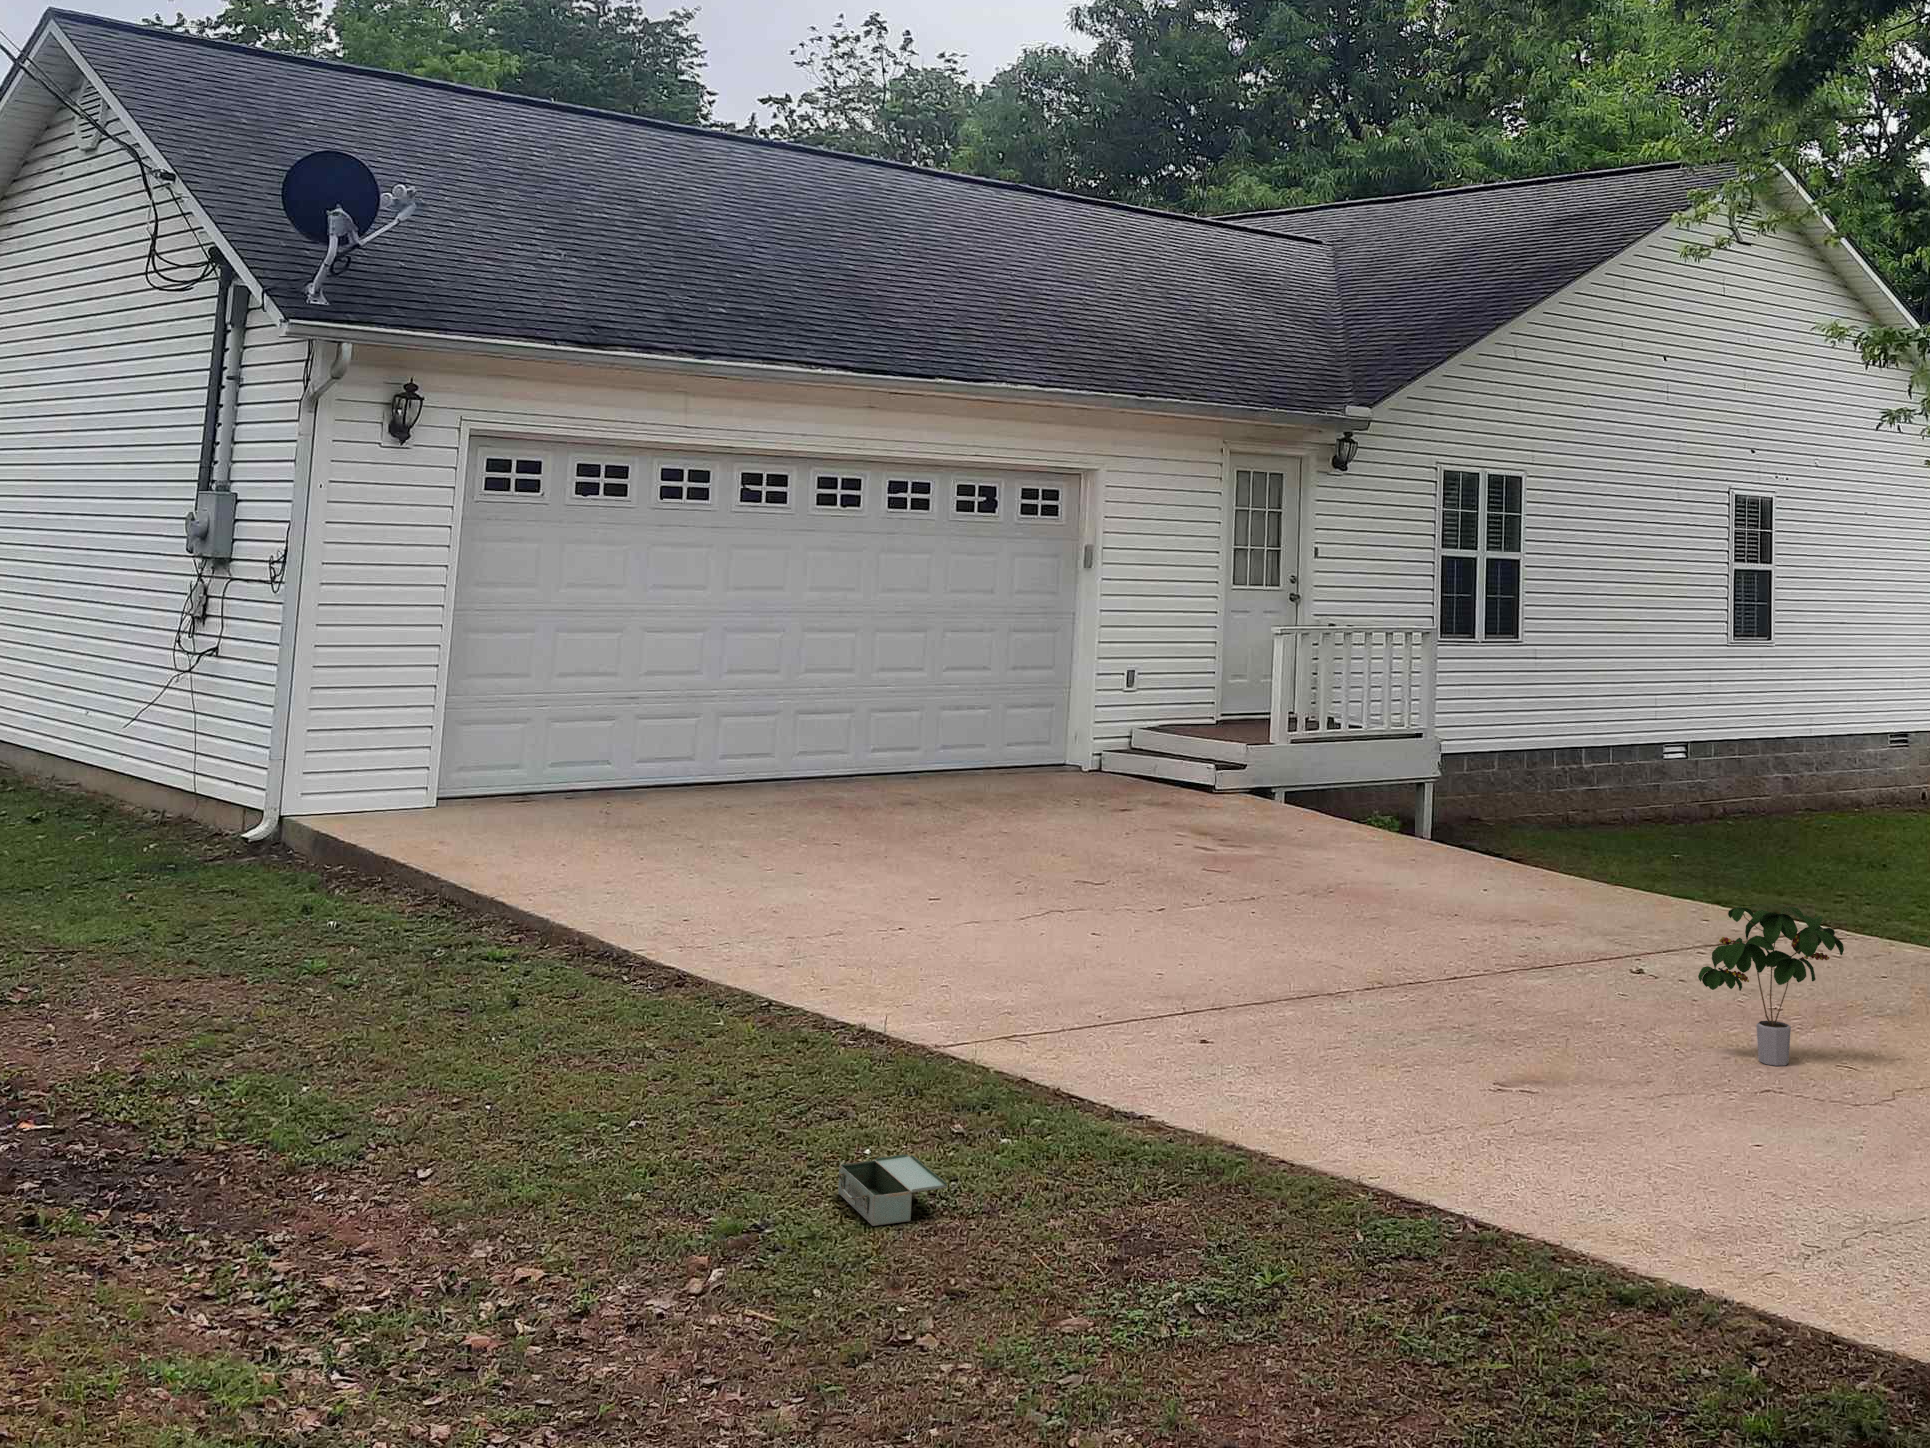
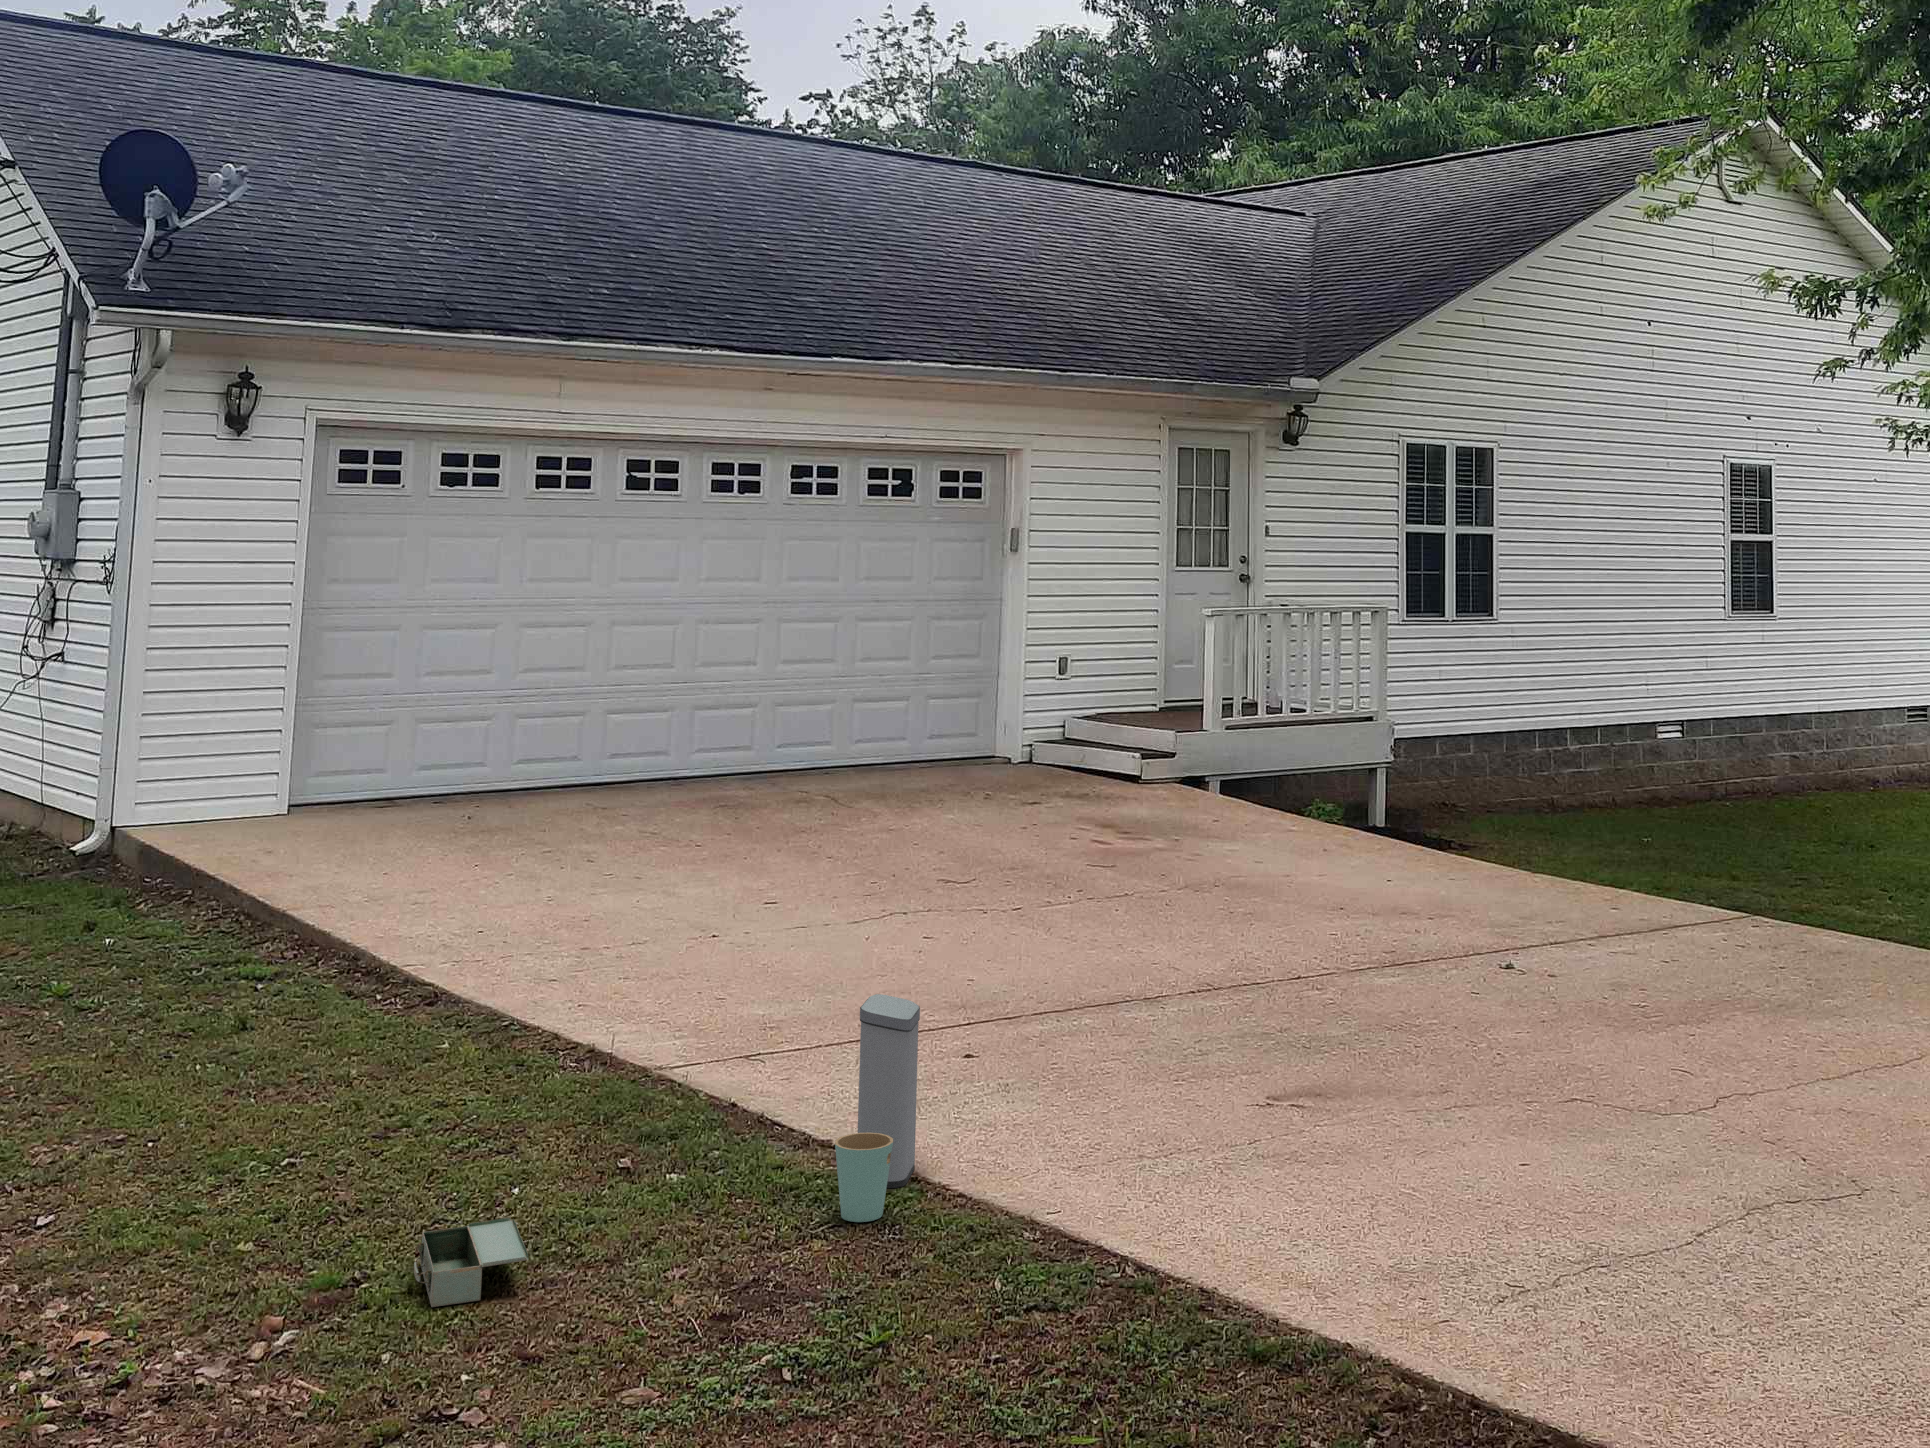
potted plant: present [1698,906,1844,1066] -> none [1521,908,1683,1089]
trash can: none [1168,969,1219,1164] -> present [835,994,920,1222]

